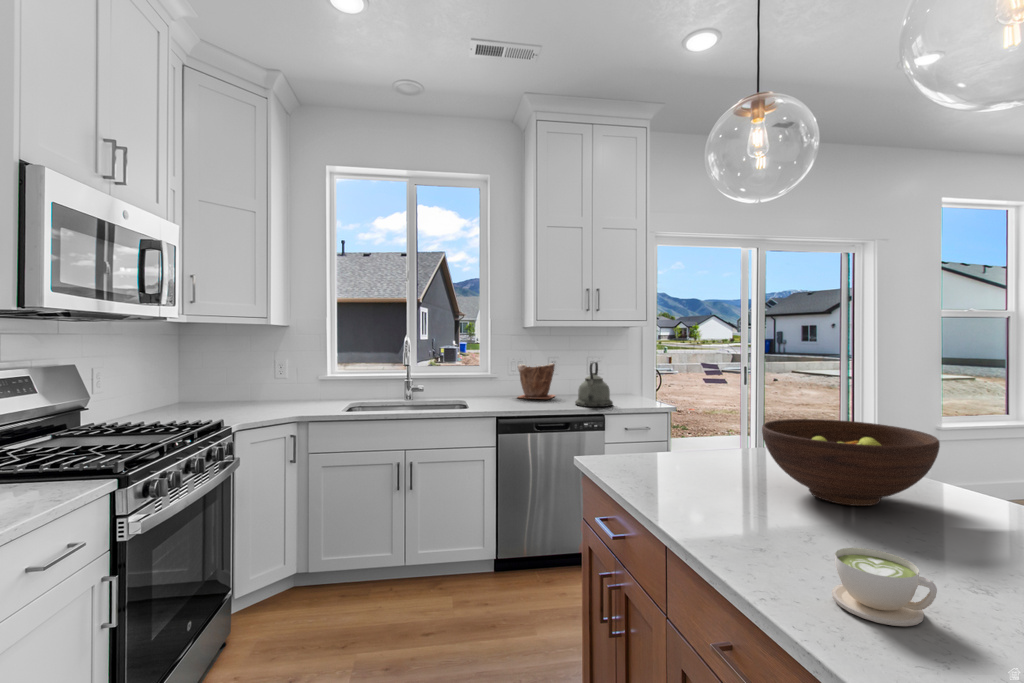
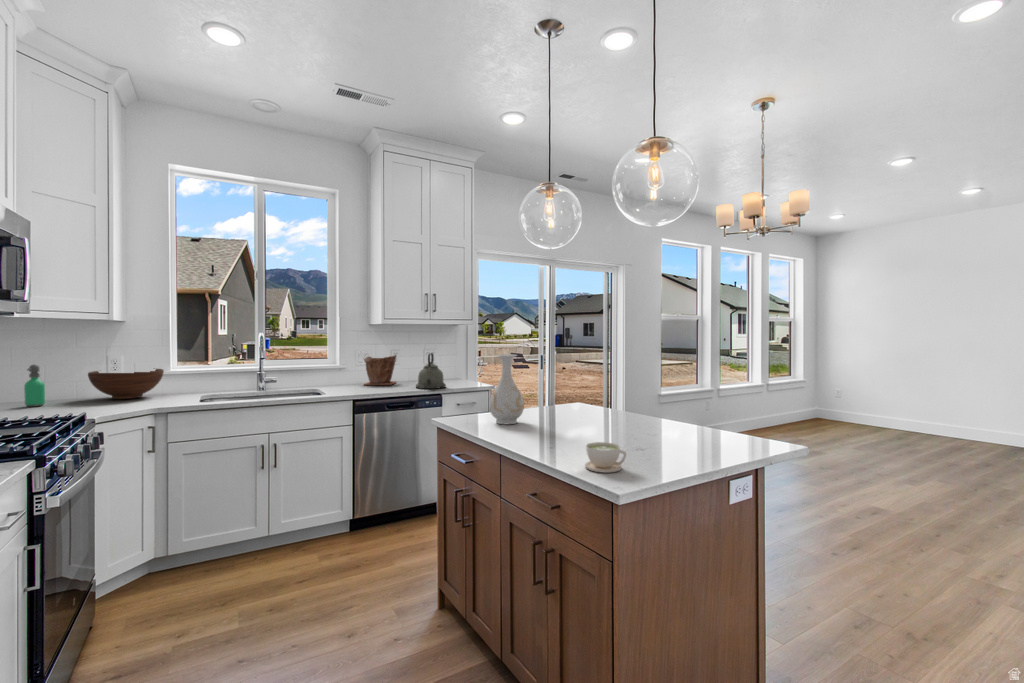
vase: none [657,366,713,473] -> present [490,354,524,424]
soap dispenser: none [199,367,216,408] -> present [24,365,45,407]
fruit bowl: present [762,419,940,506] -> present [88,369,164,399]

